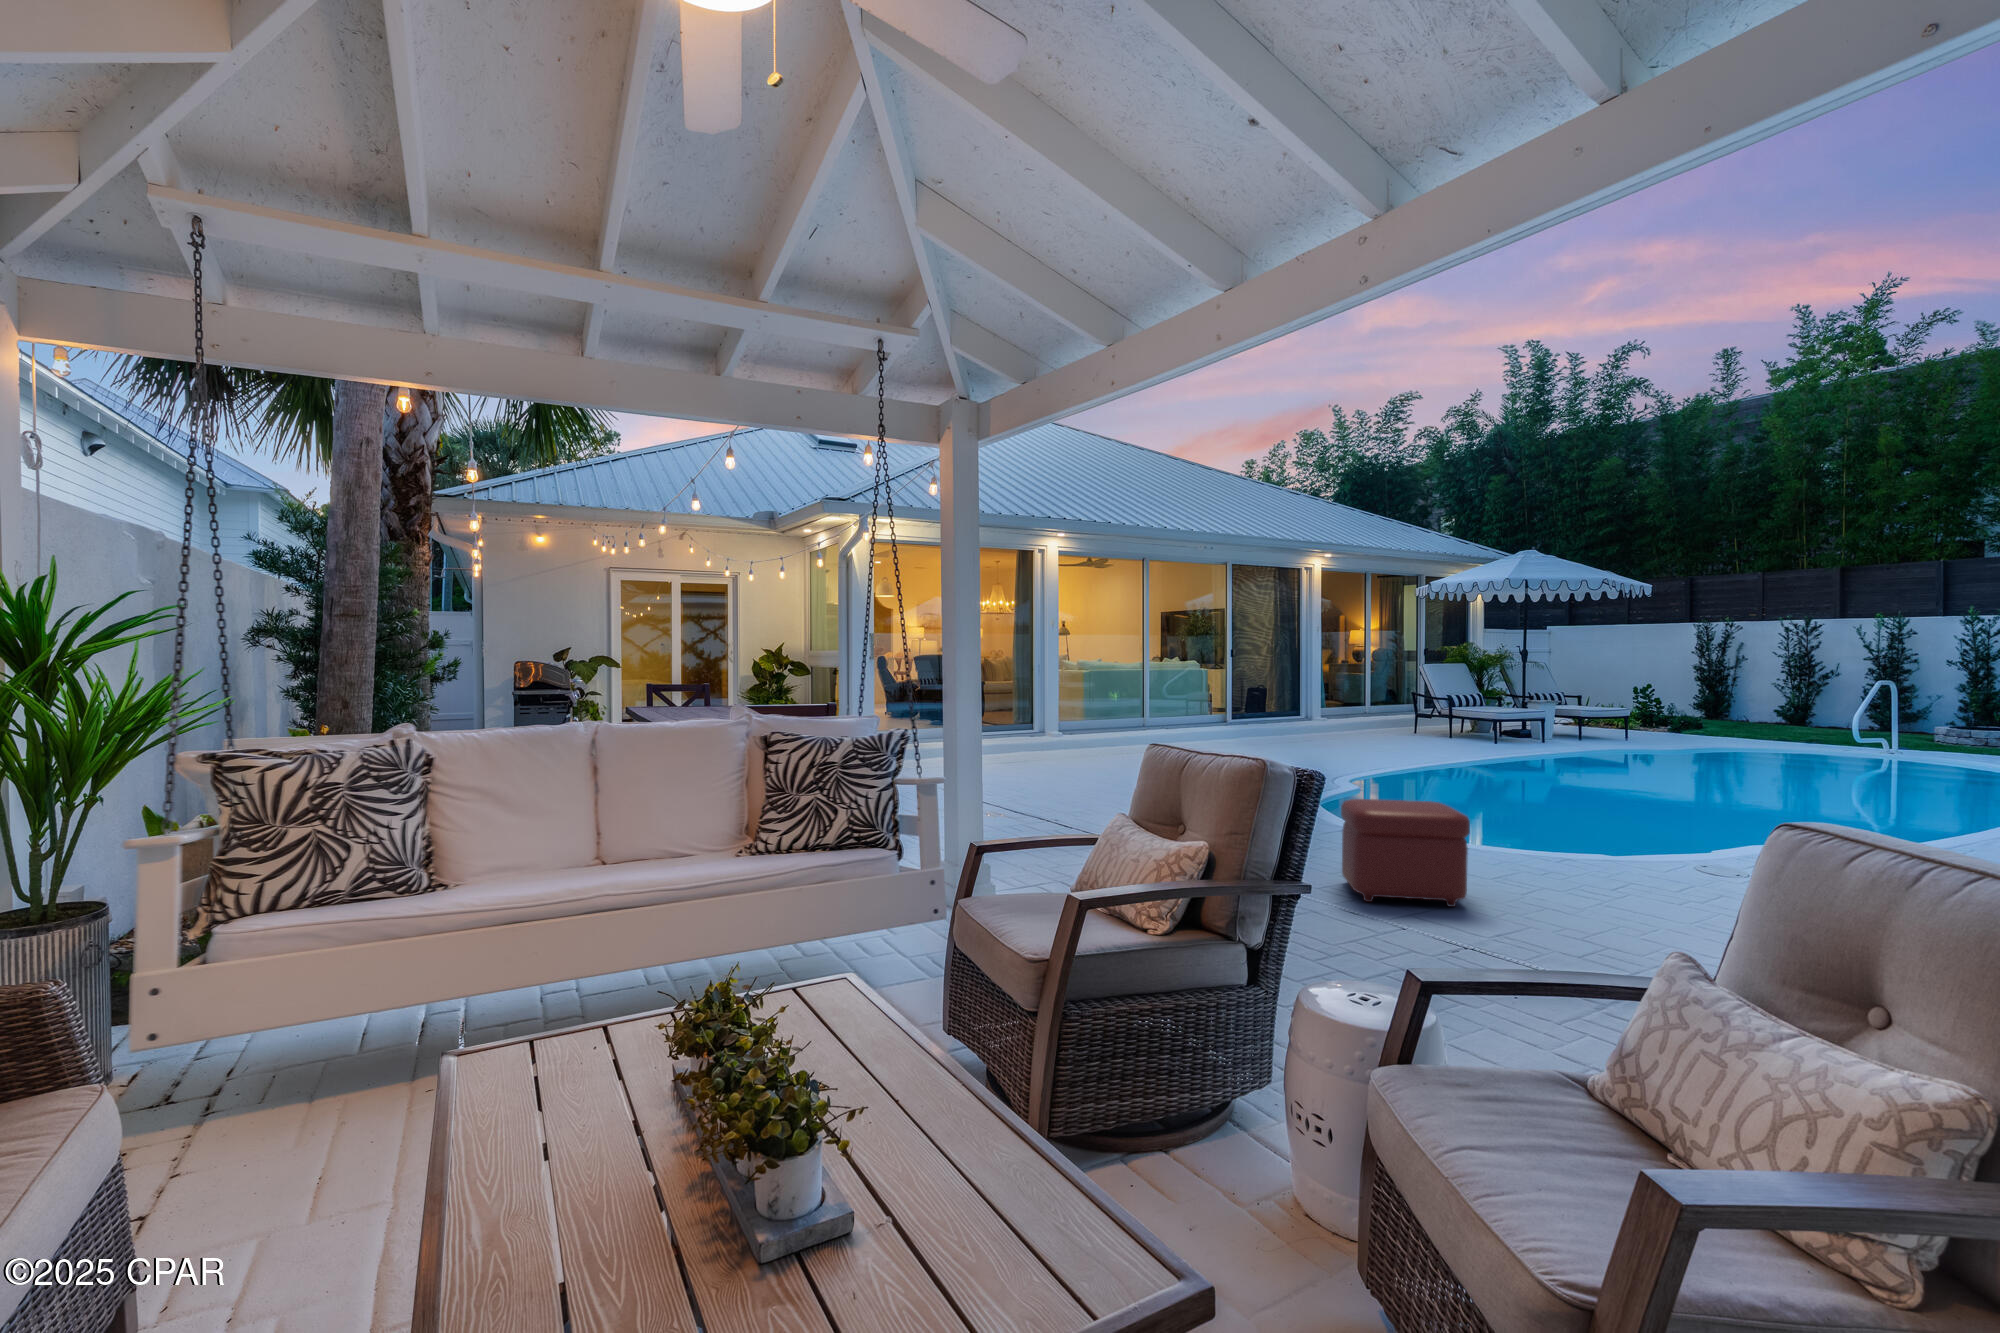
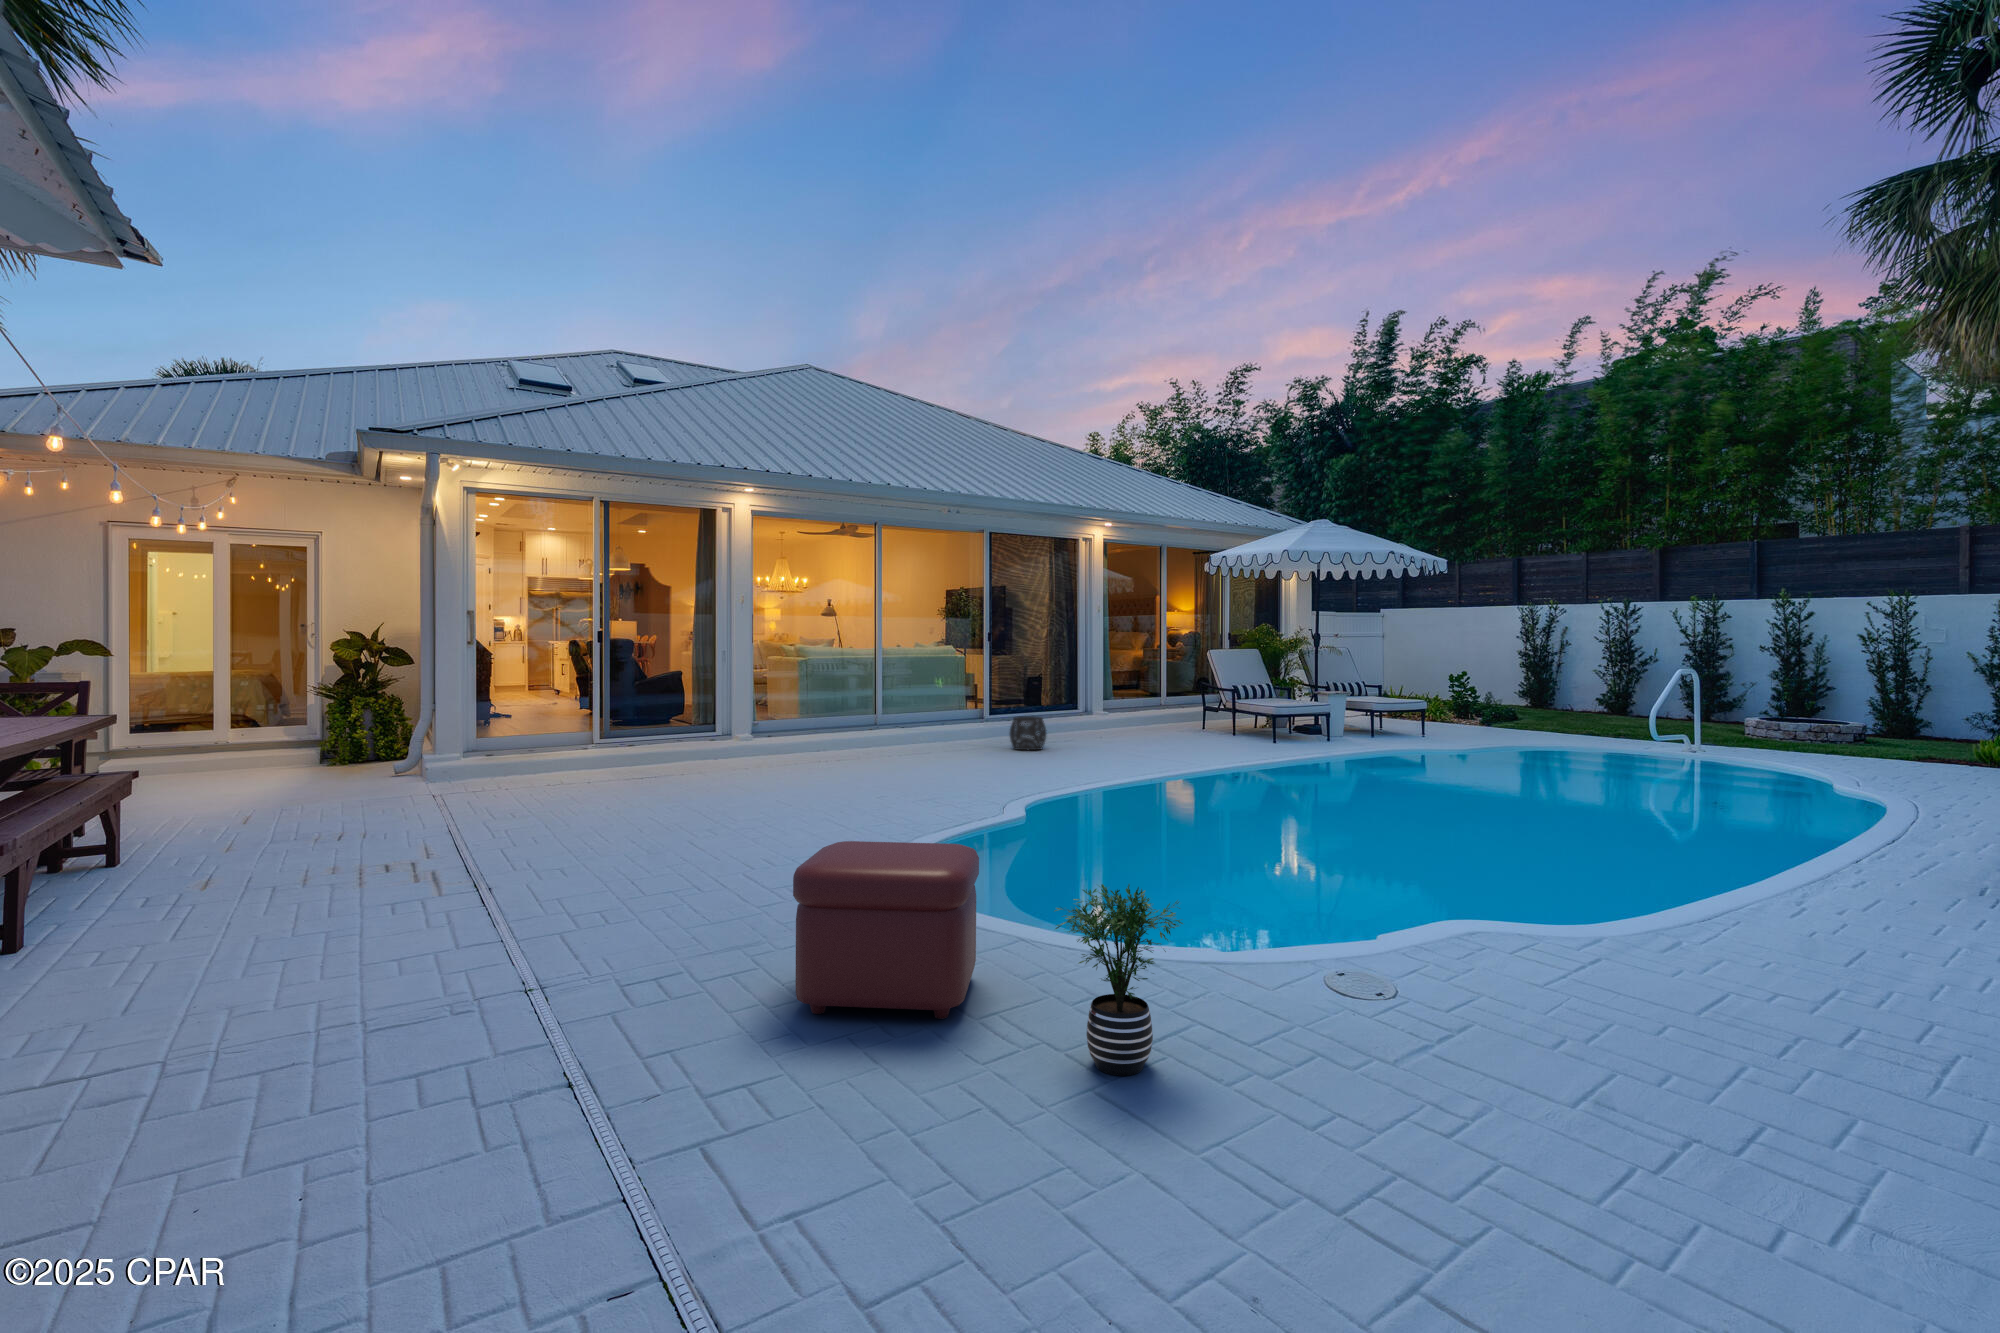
woven basket: none [1262,719,1295,748] -> present [1010,716,1046,750]
potted plant: none [1547,821,1640,935] -> present [1055,884,1183,1076]

